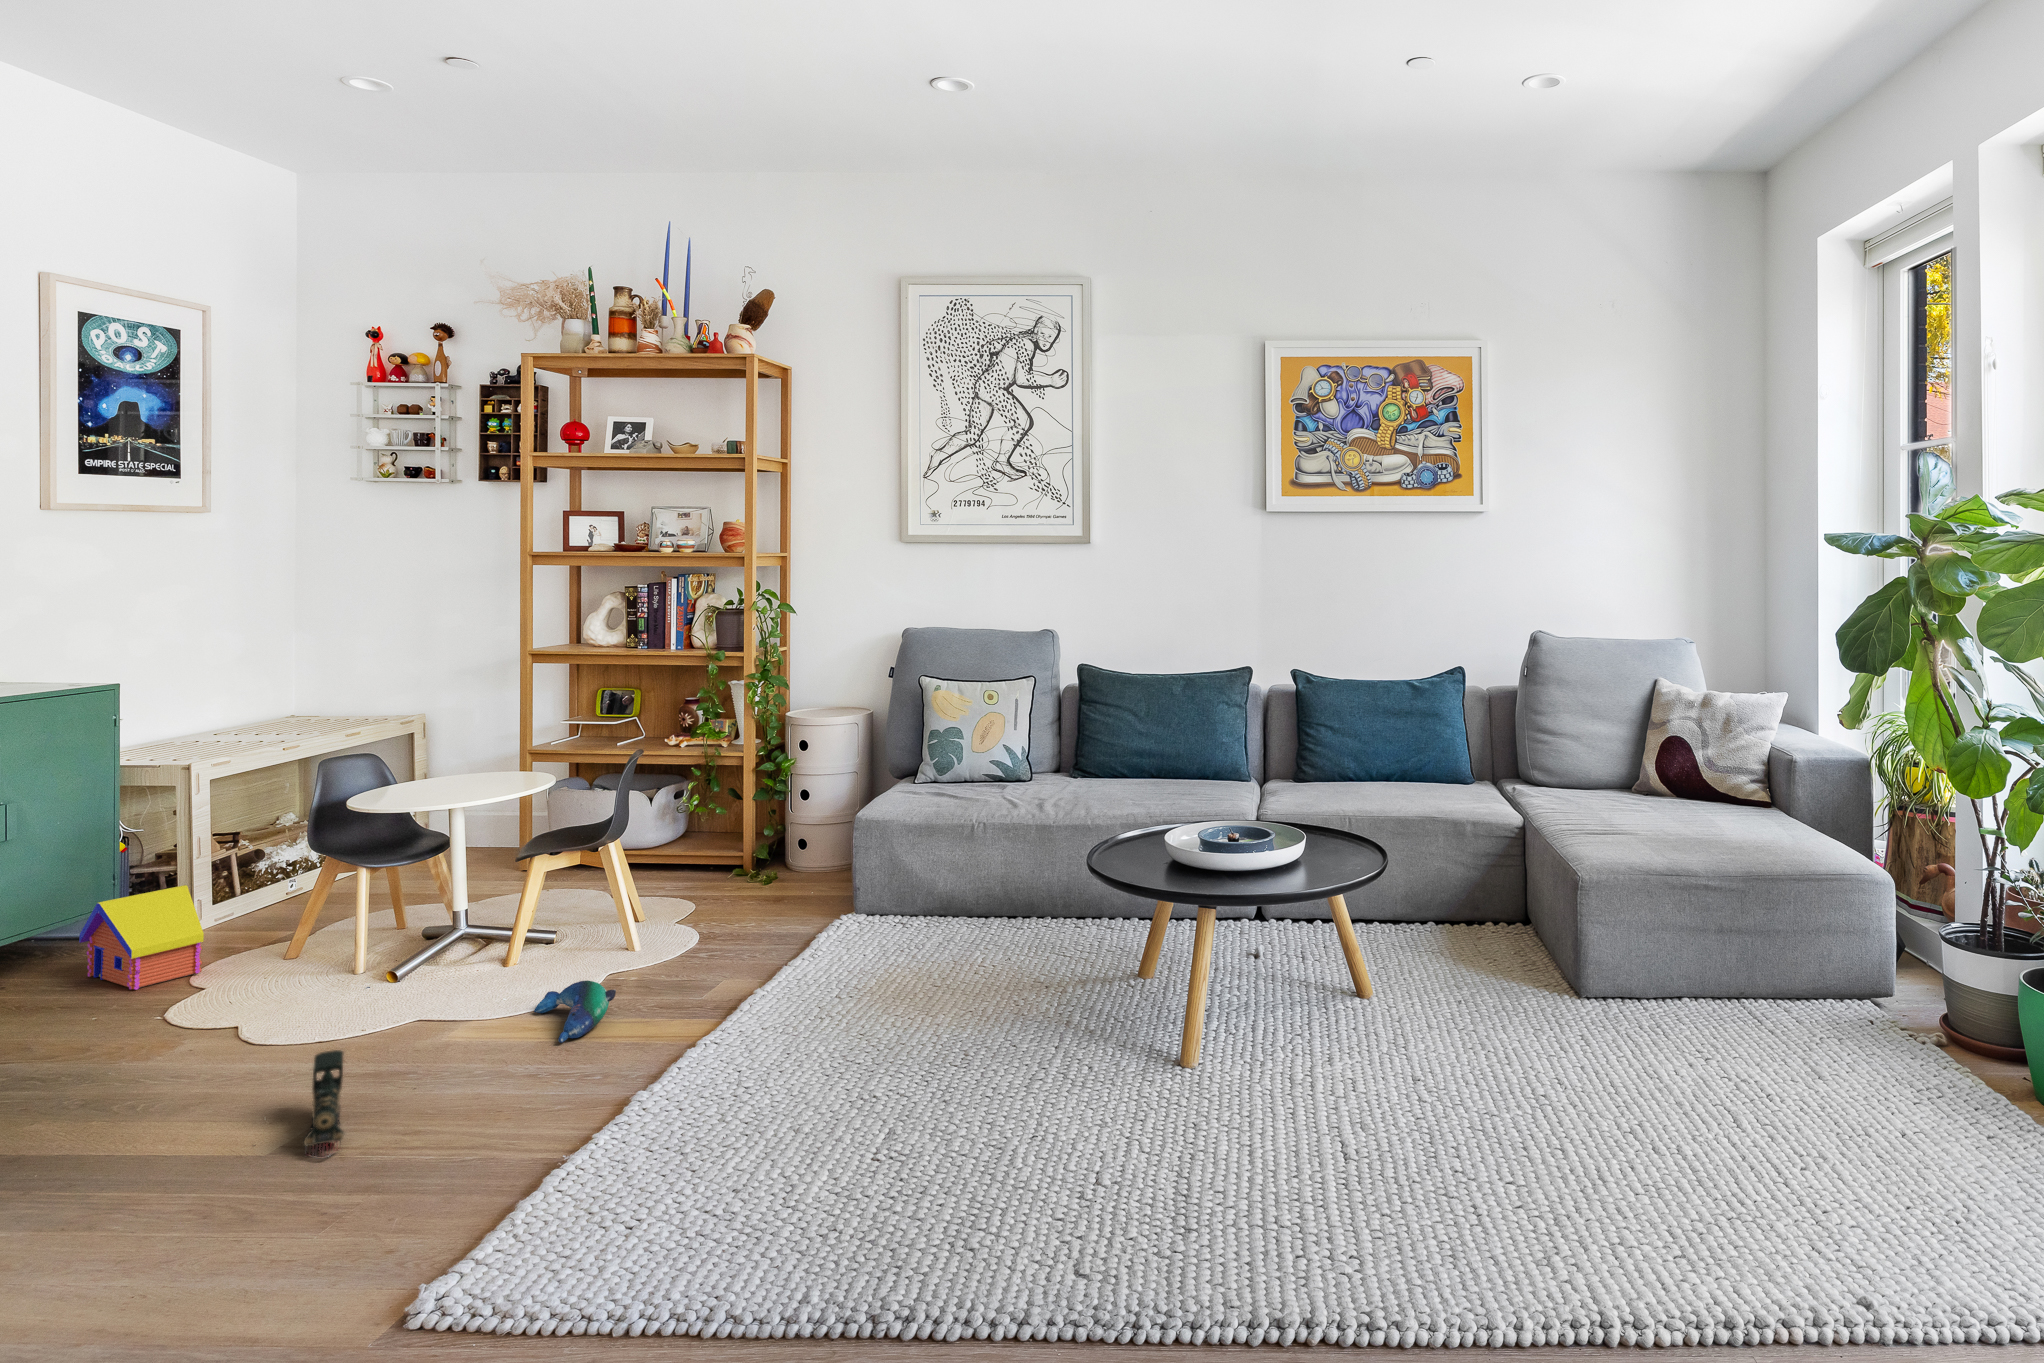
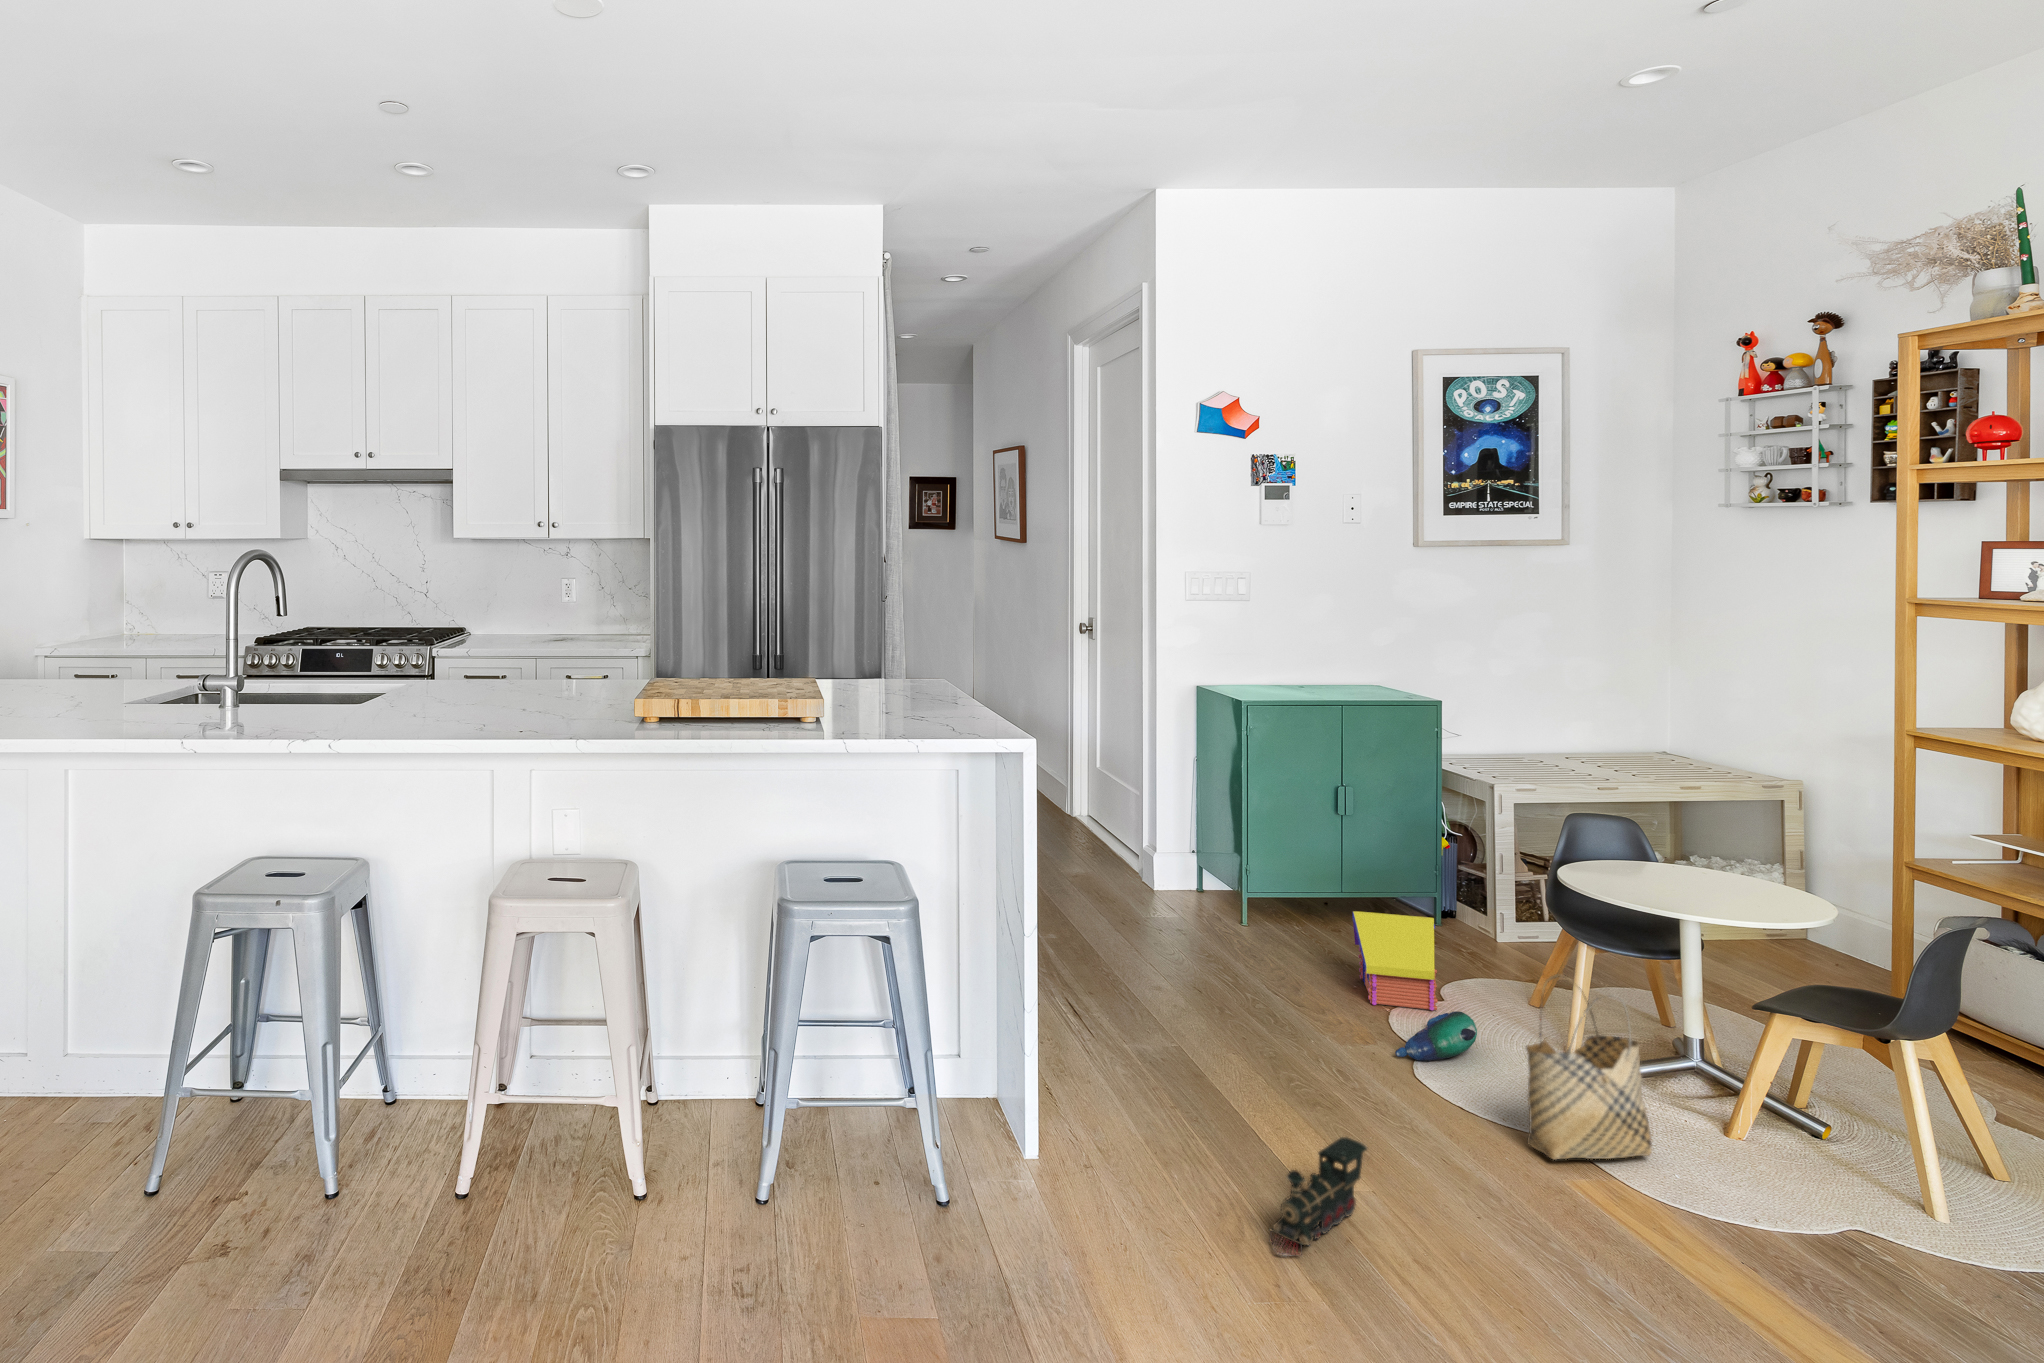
woven basket: none [396,872,479,1019] -> present [1526,974,1652,1160]
plush toy: present [534,980,616,1043] -> present [1395,1011,1477,1062]

